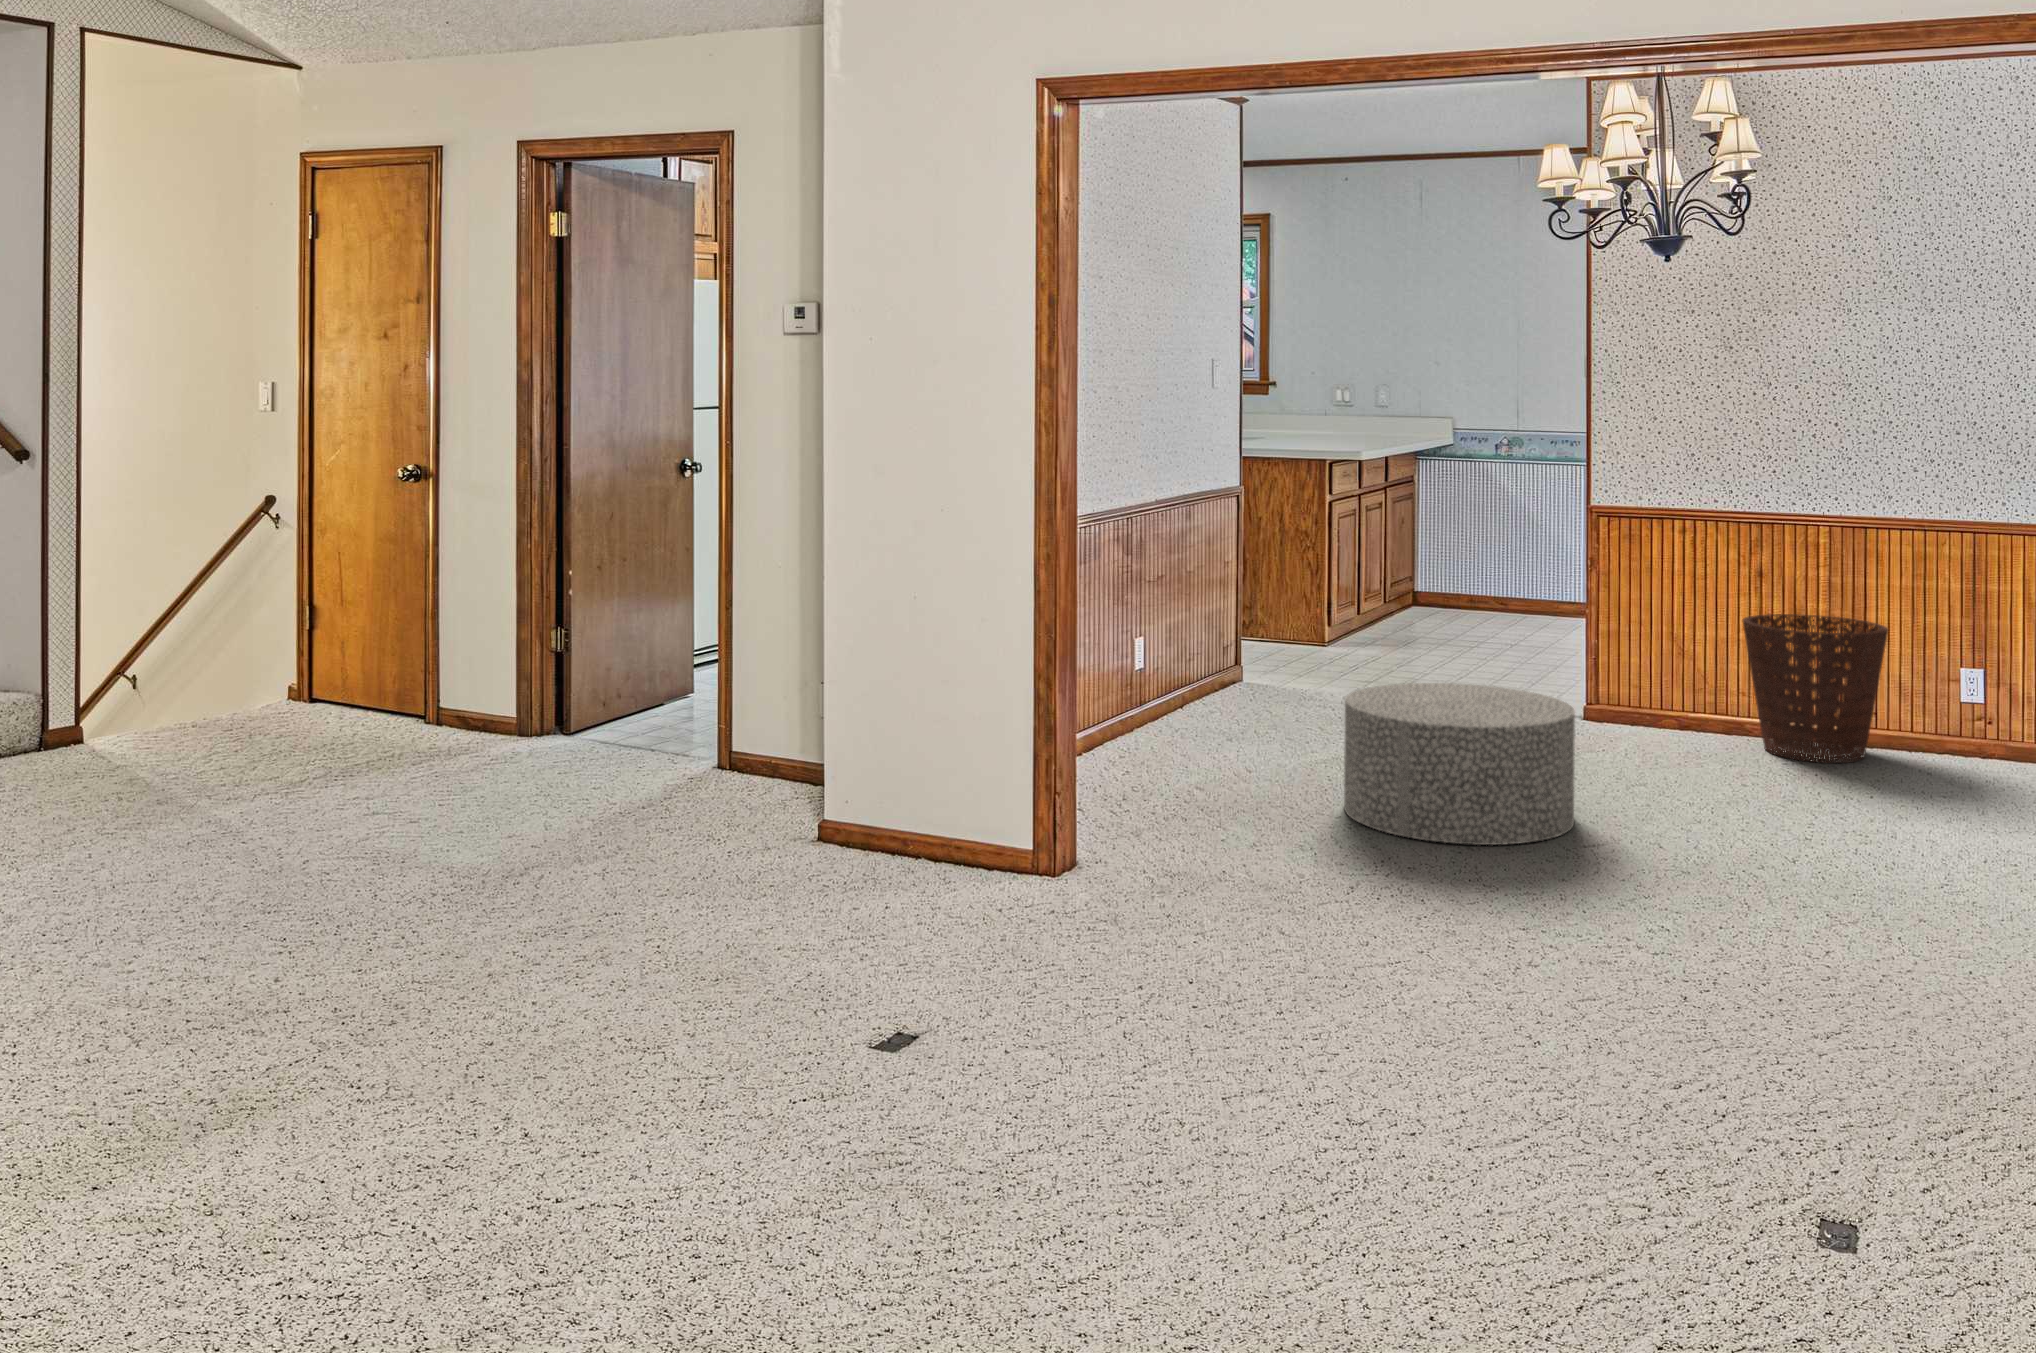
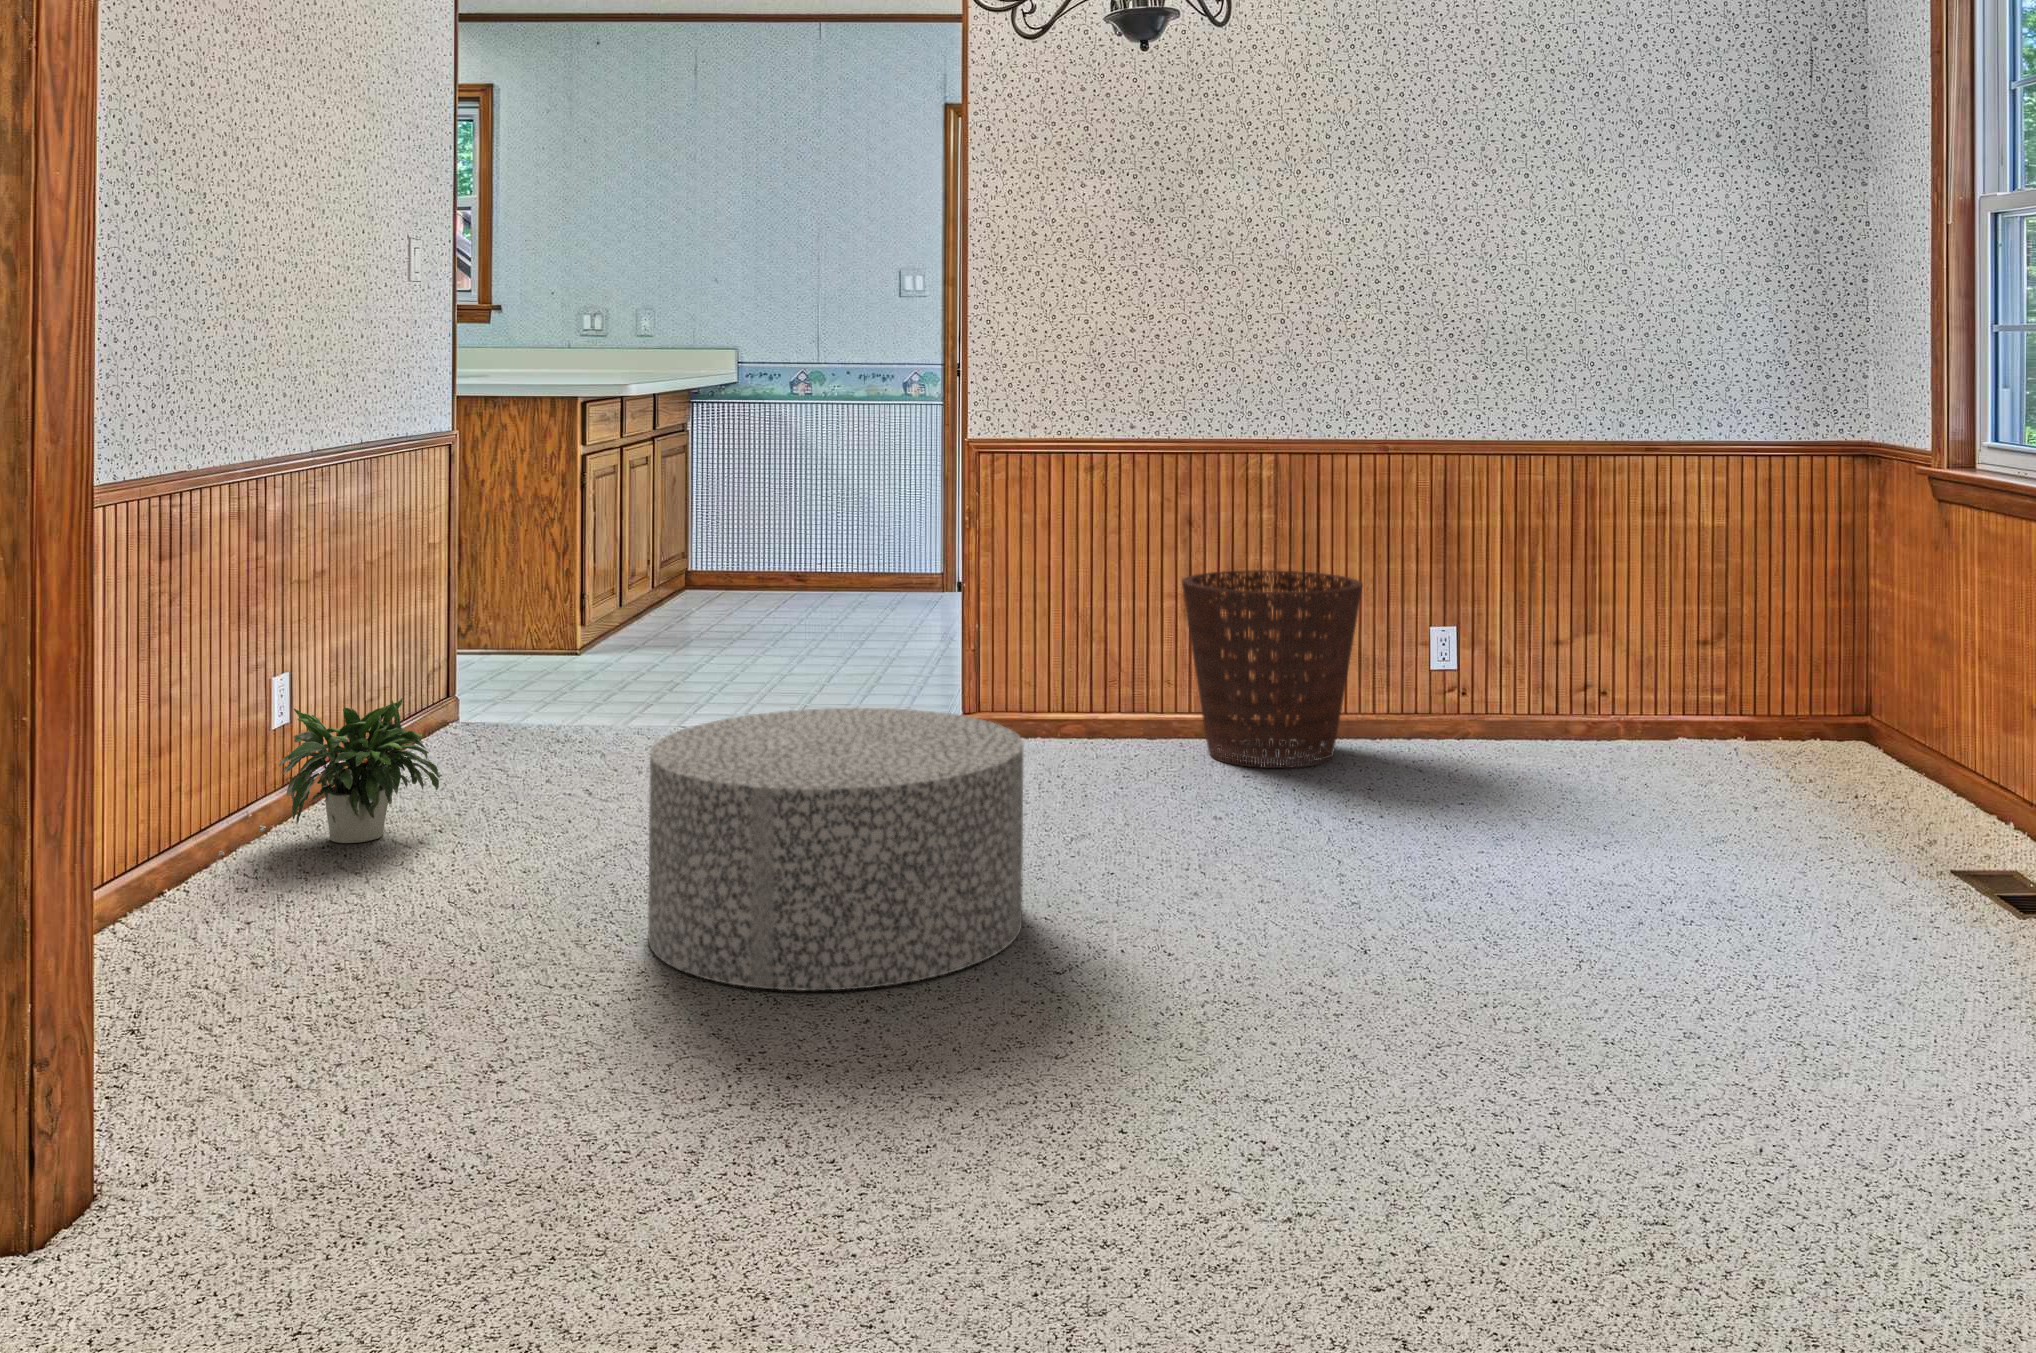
potted plant: none [1112,657,1232,741] -> present [218,698,440,855]

